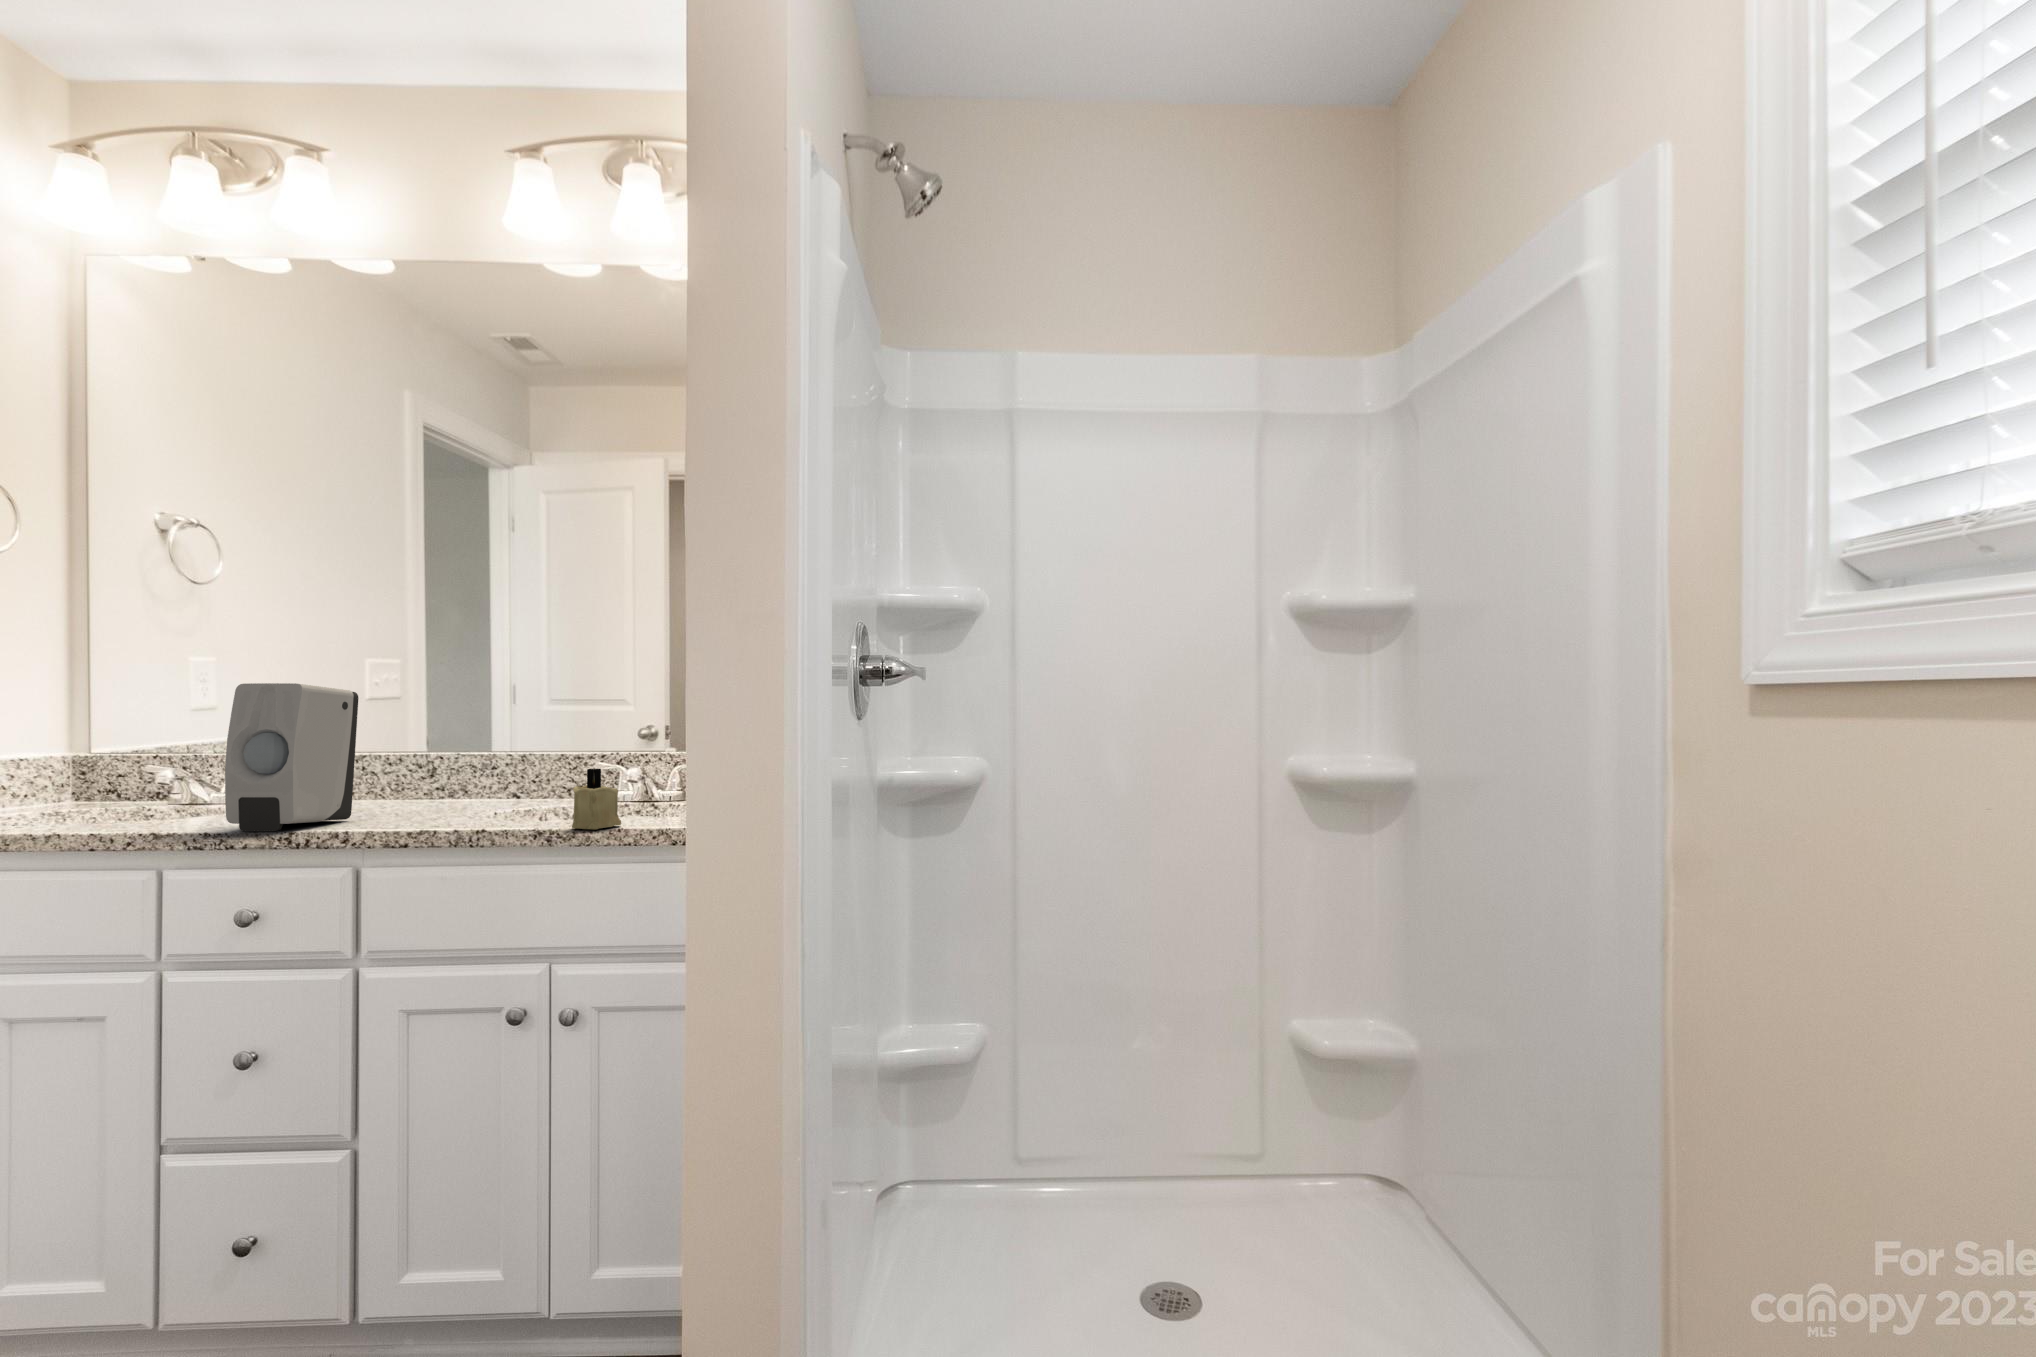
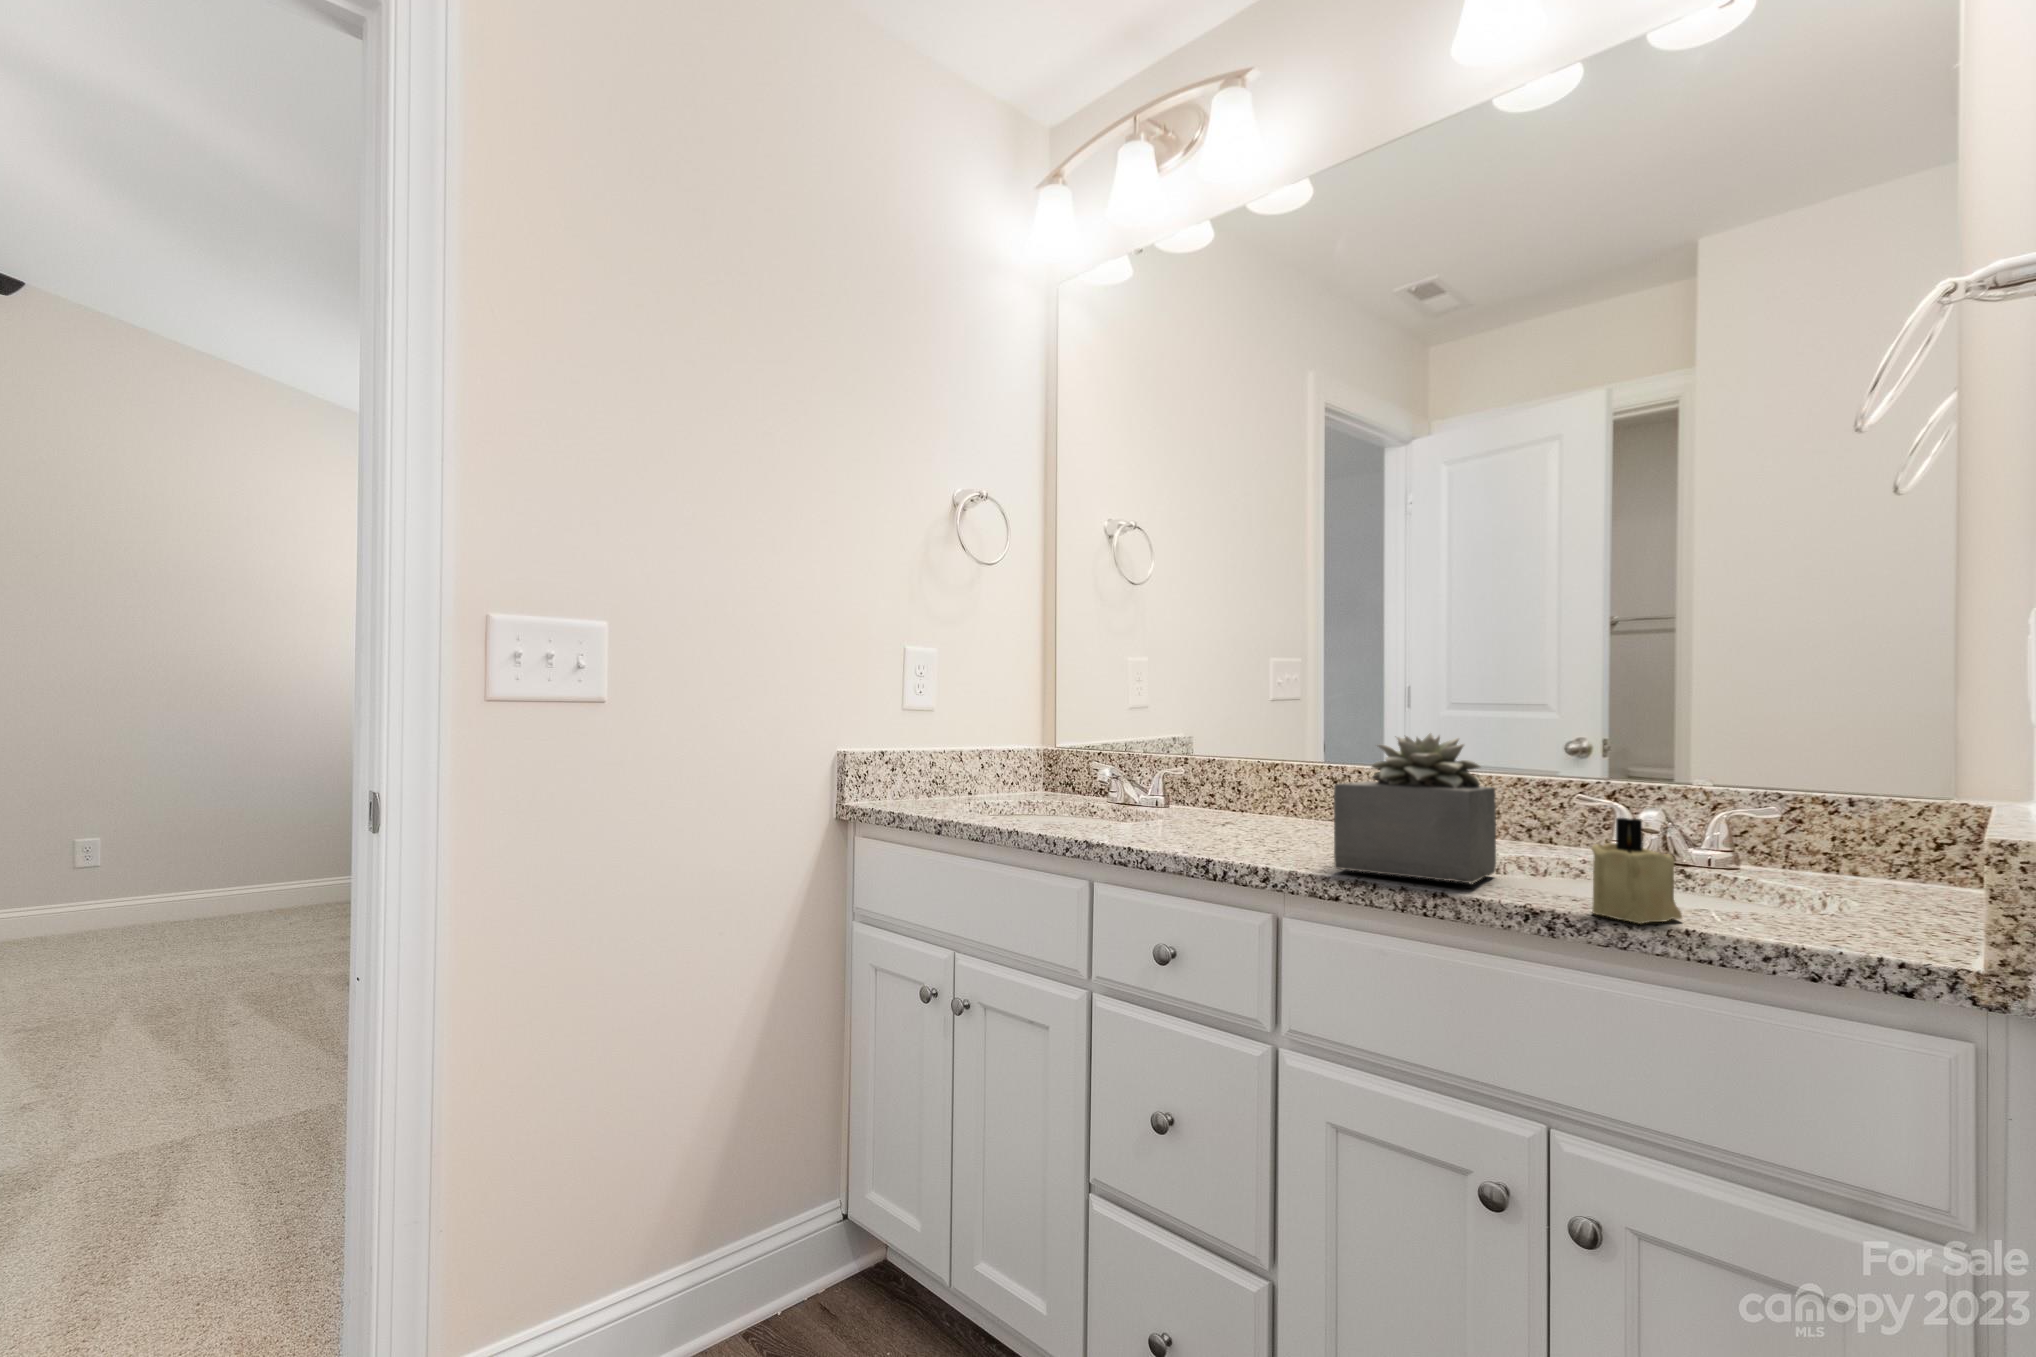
soap dispenser: present [225,683,359,831] -> none [1144,680,1275,855]
succulent plant: none [403,721,528,826] -> present [1334,733,1496,884]

